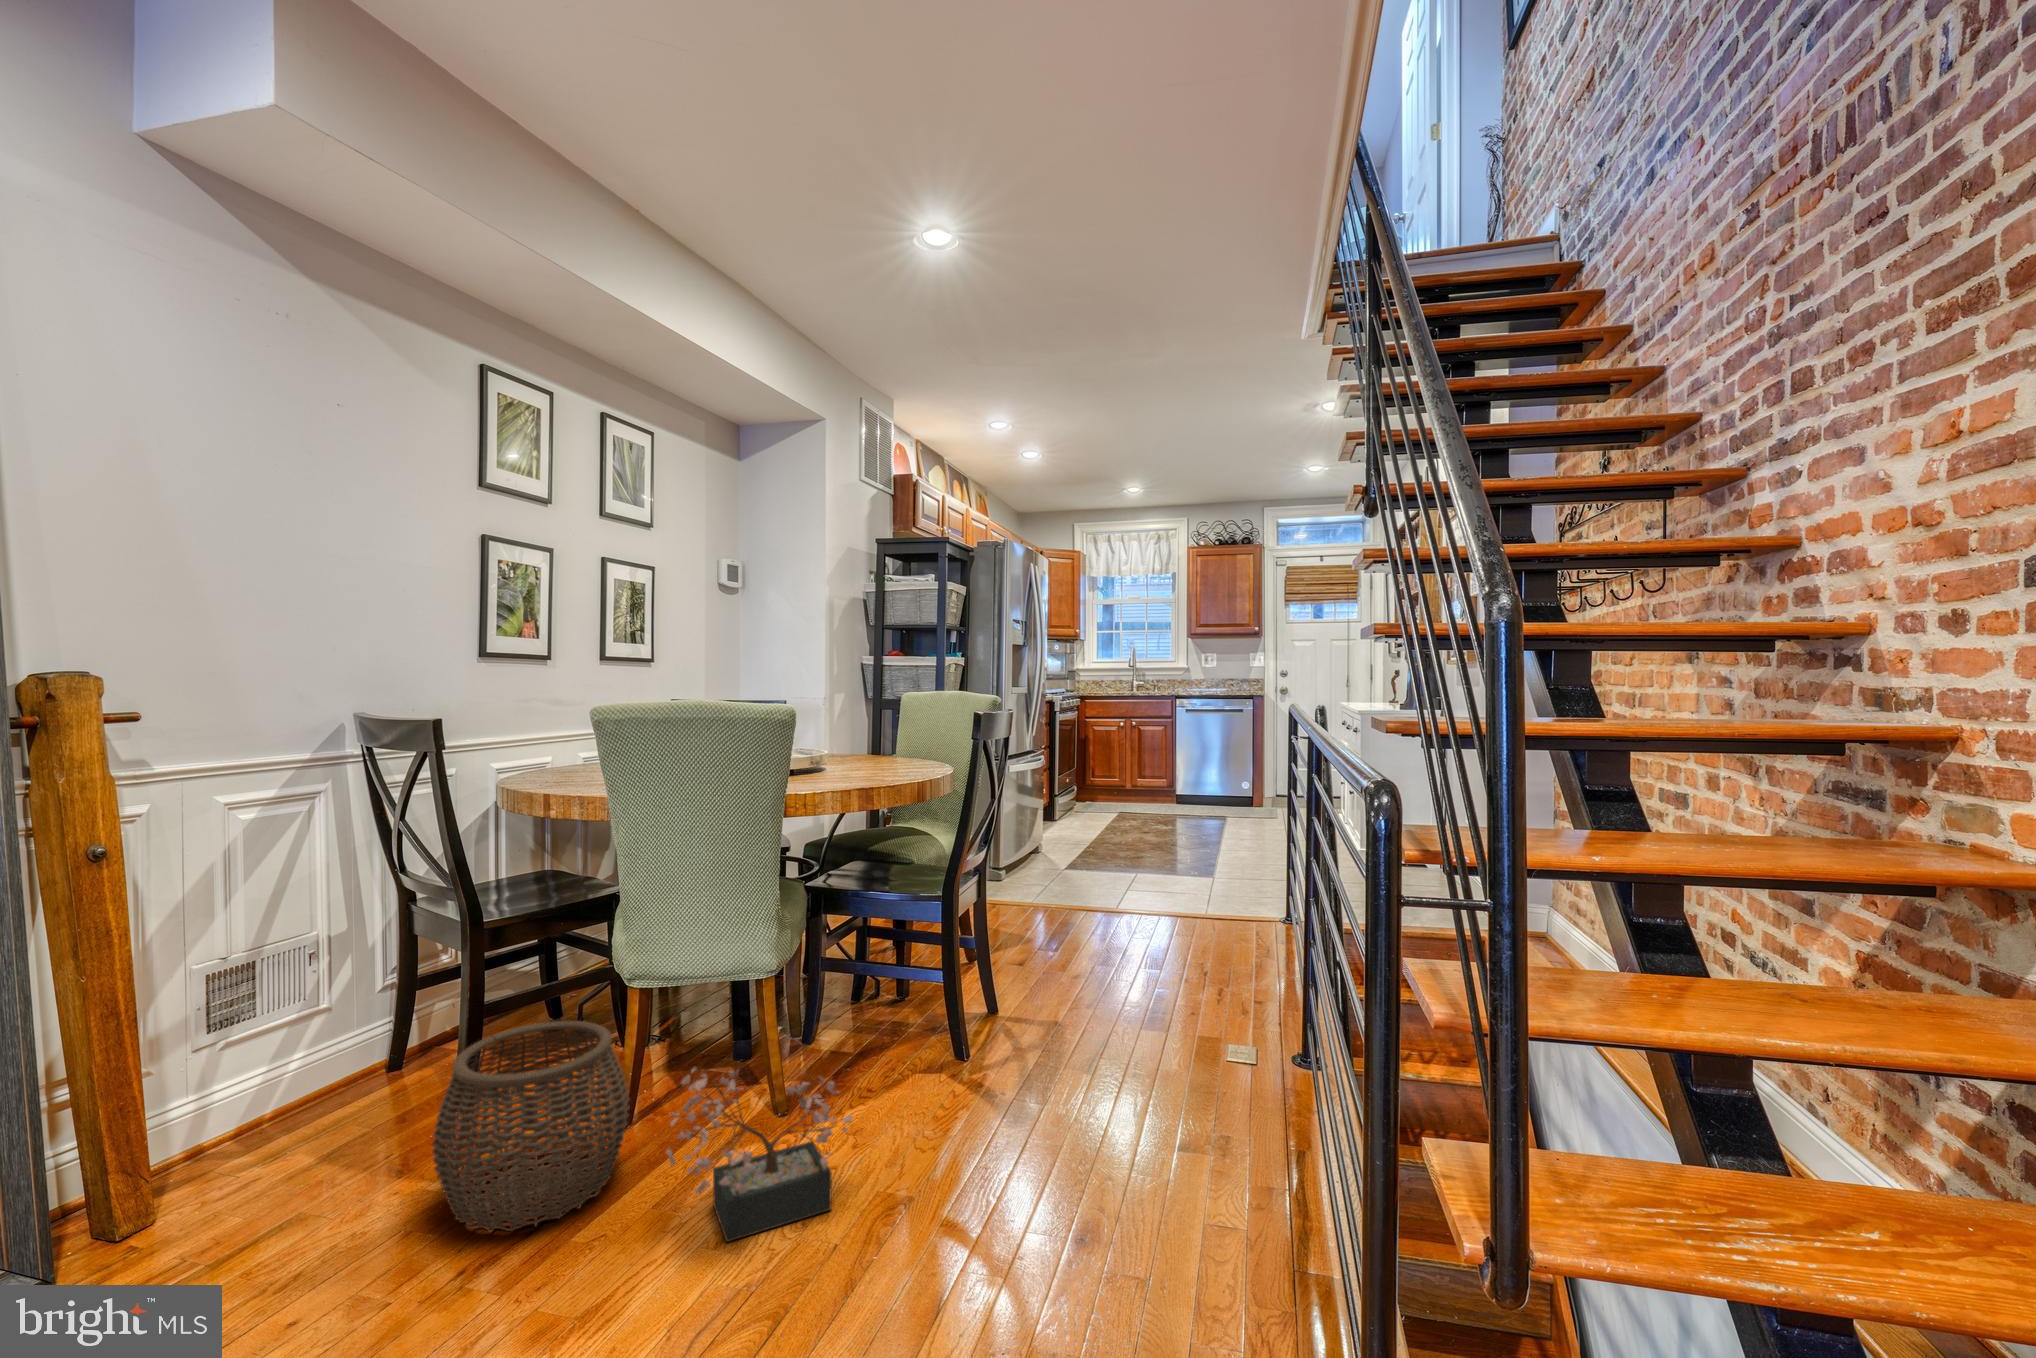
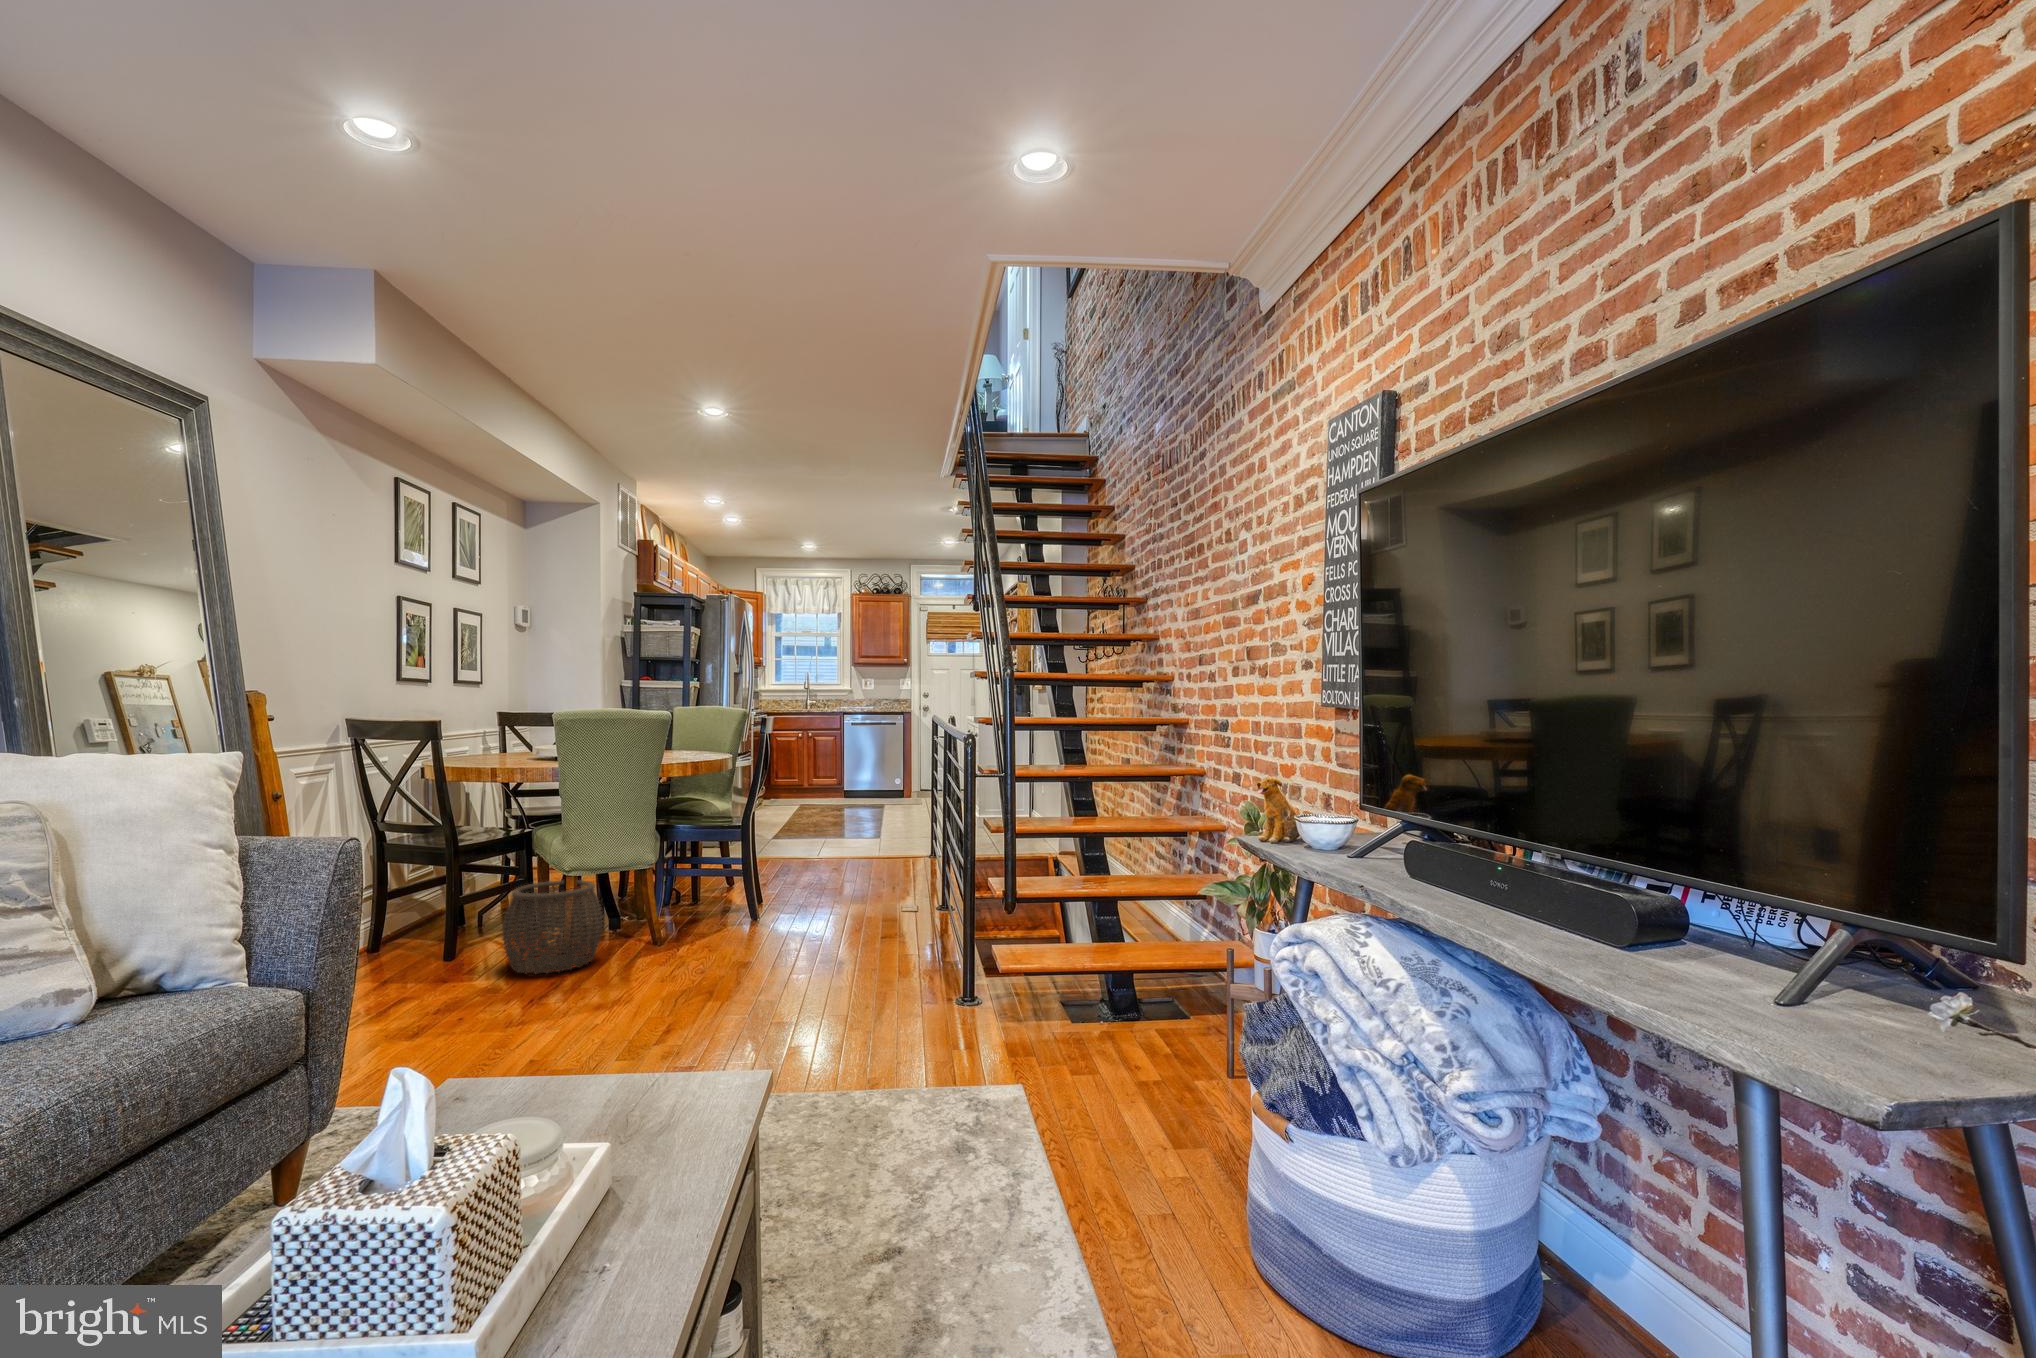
decorative plant: present [666,1067,852,1242] -> none [642,886,728,963]

